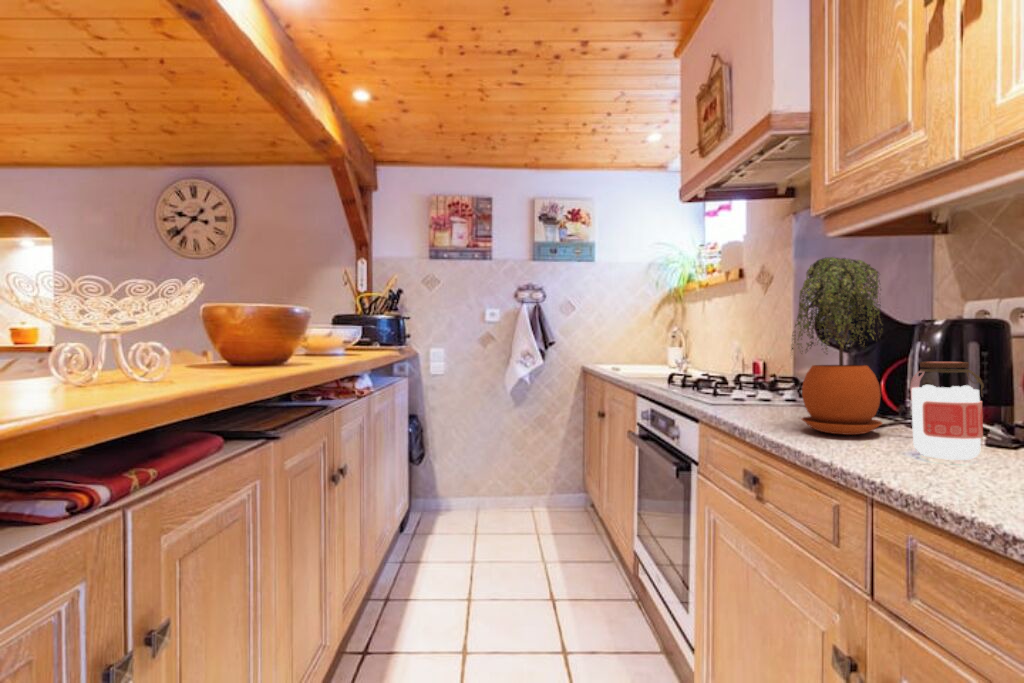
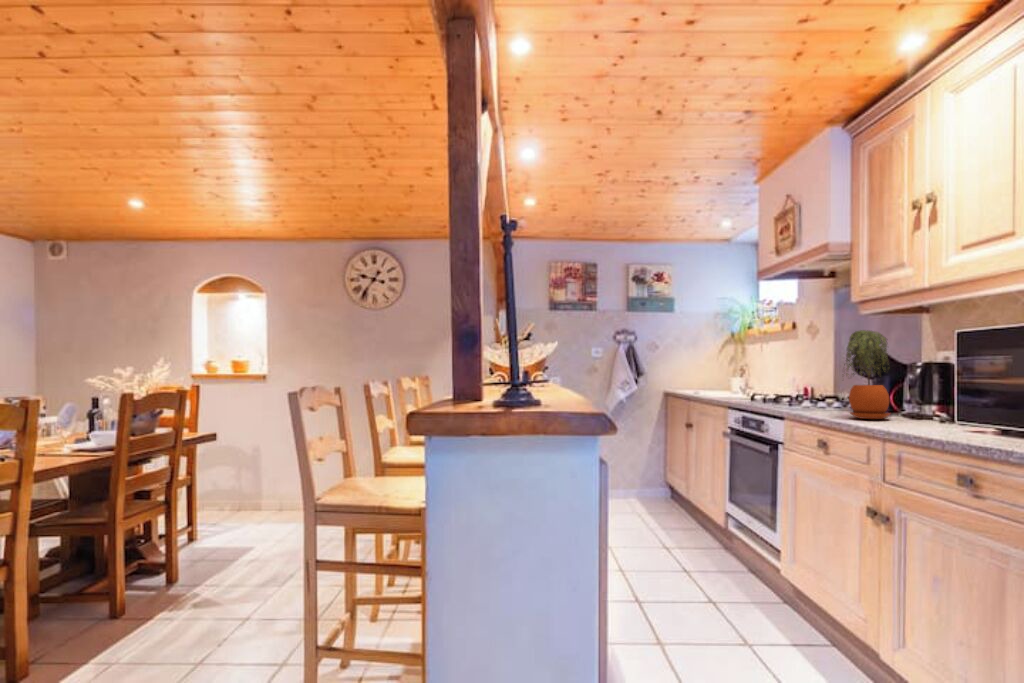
jar: present [910,362,984,460] -> none [902,382,935,426]

